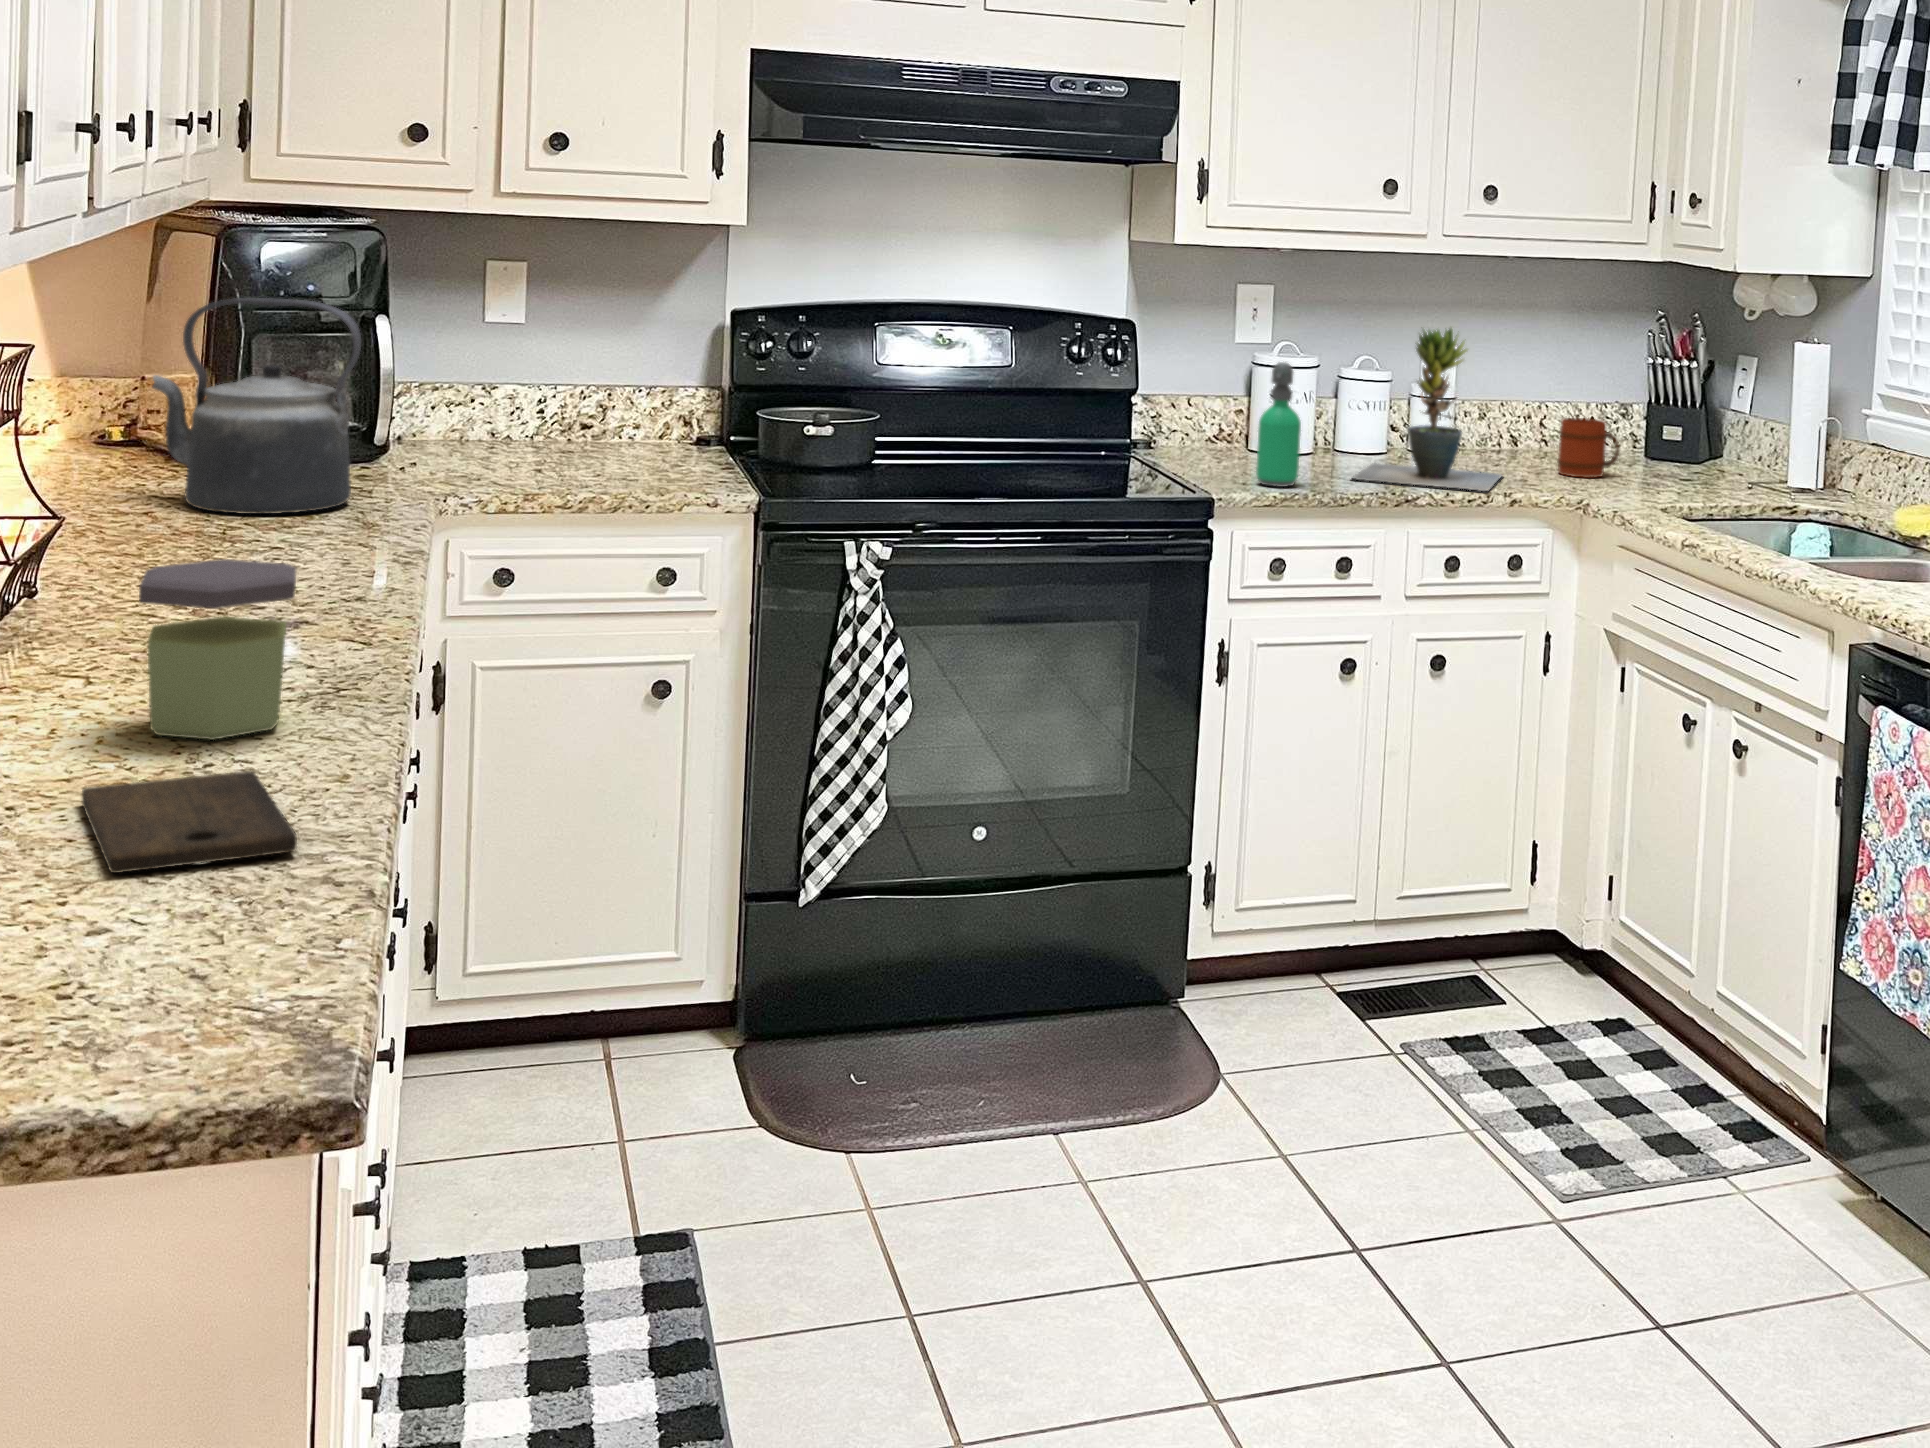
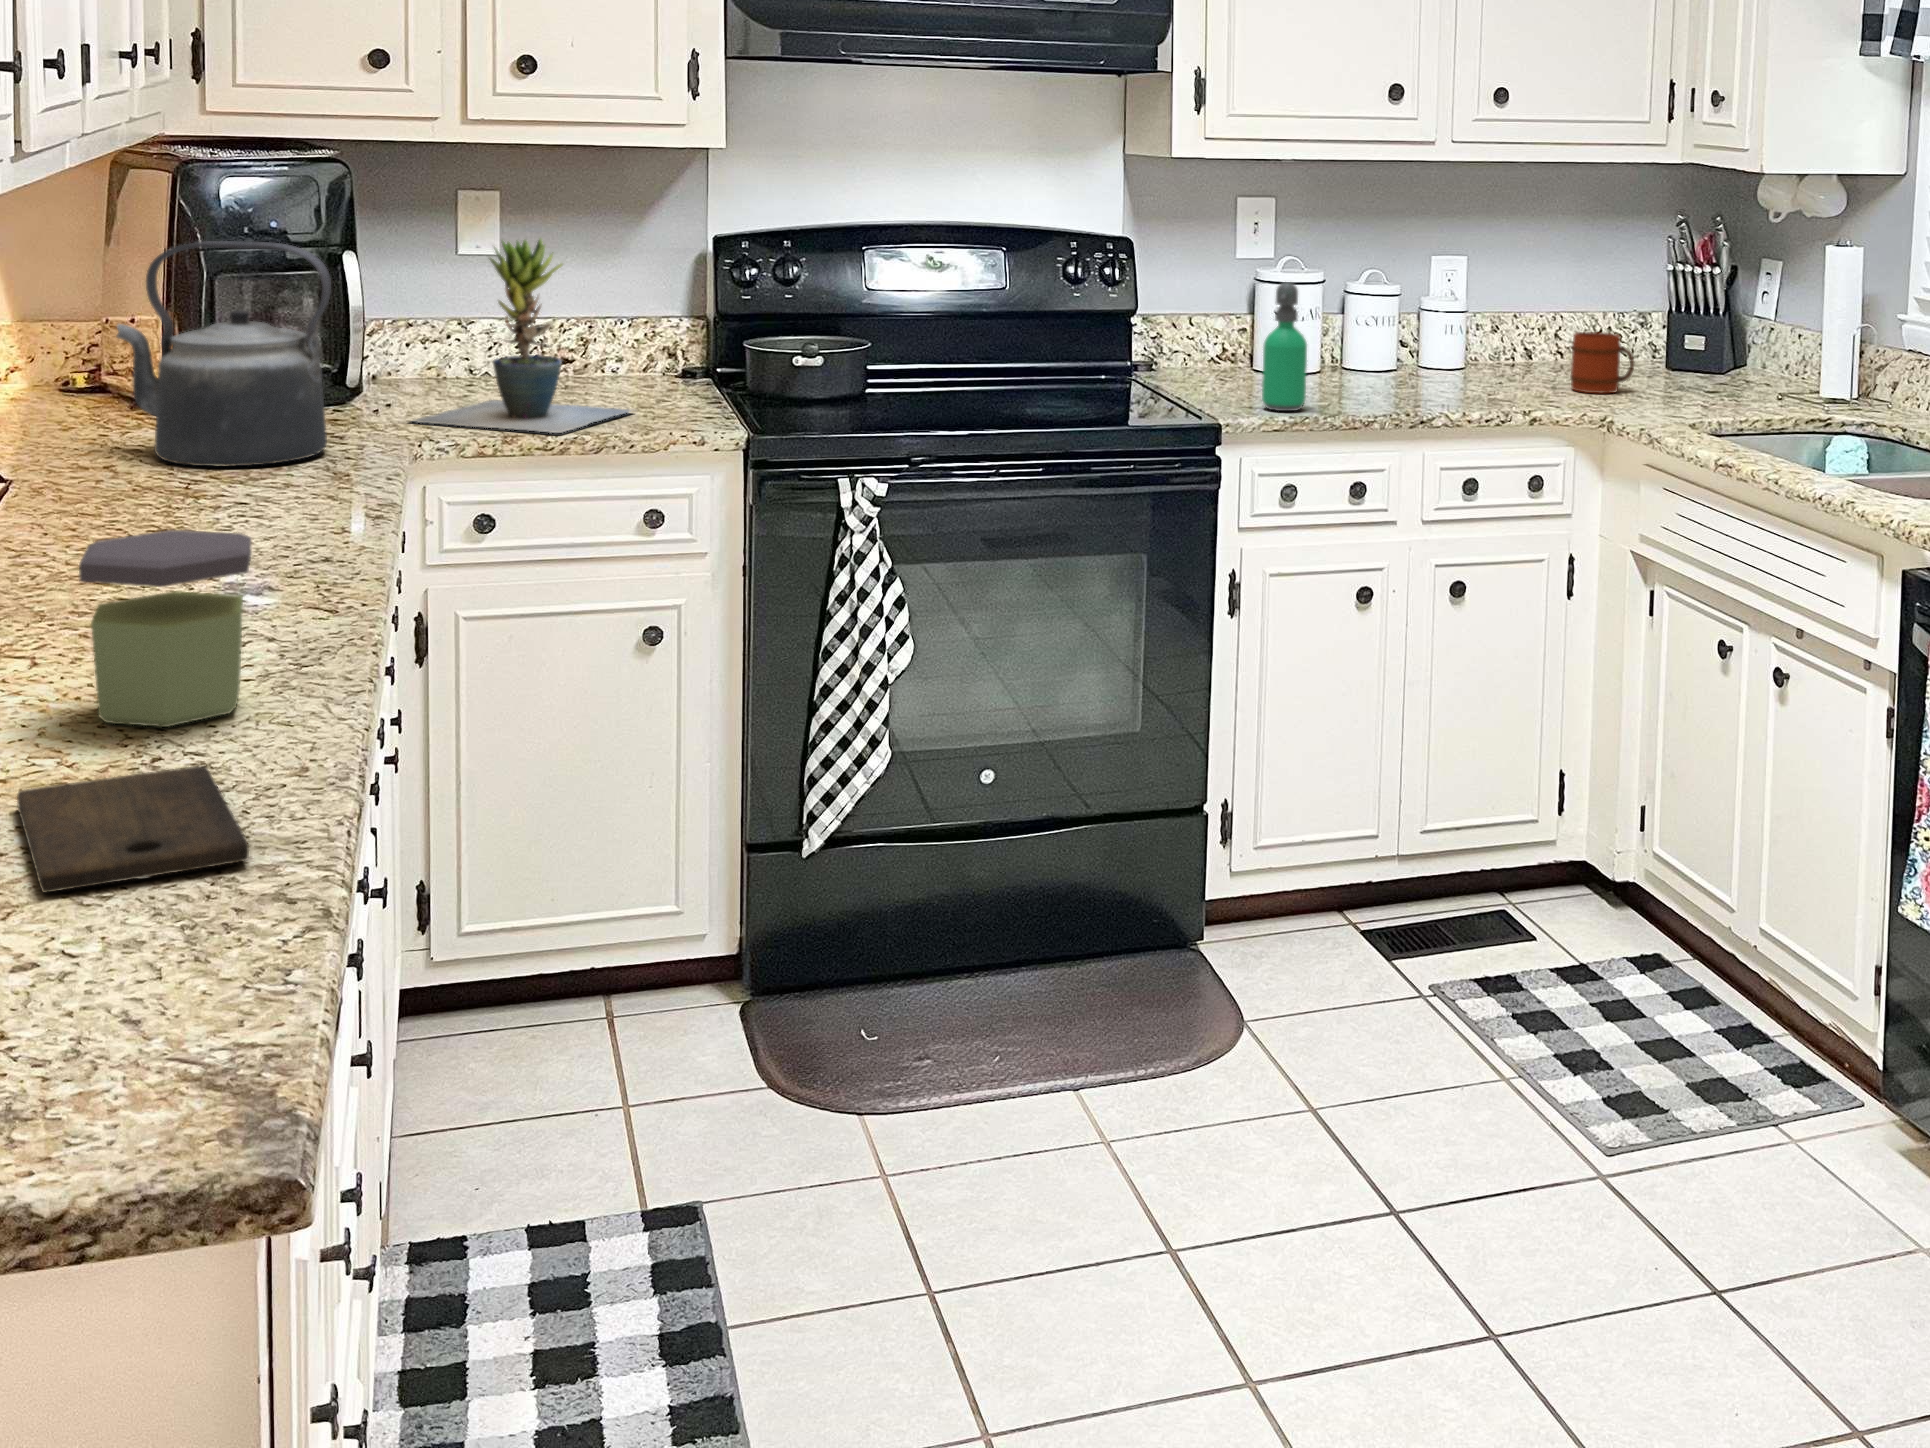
potted plant: present [1353,328,1502,491] -> present [414,239,630,433]

